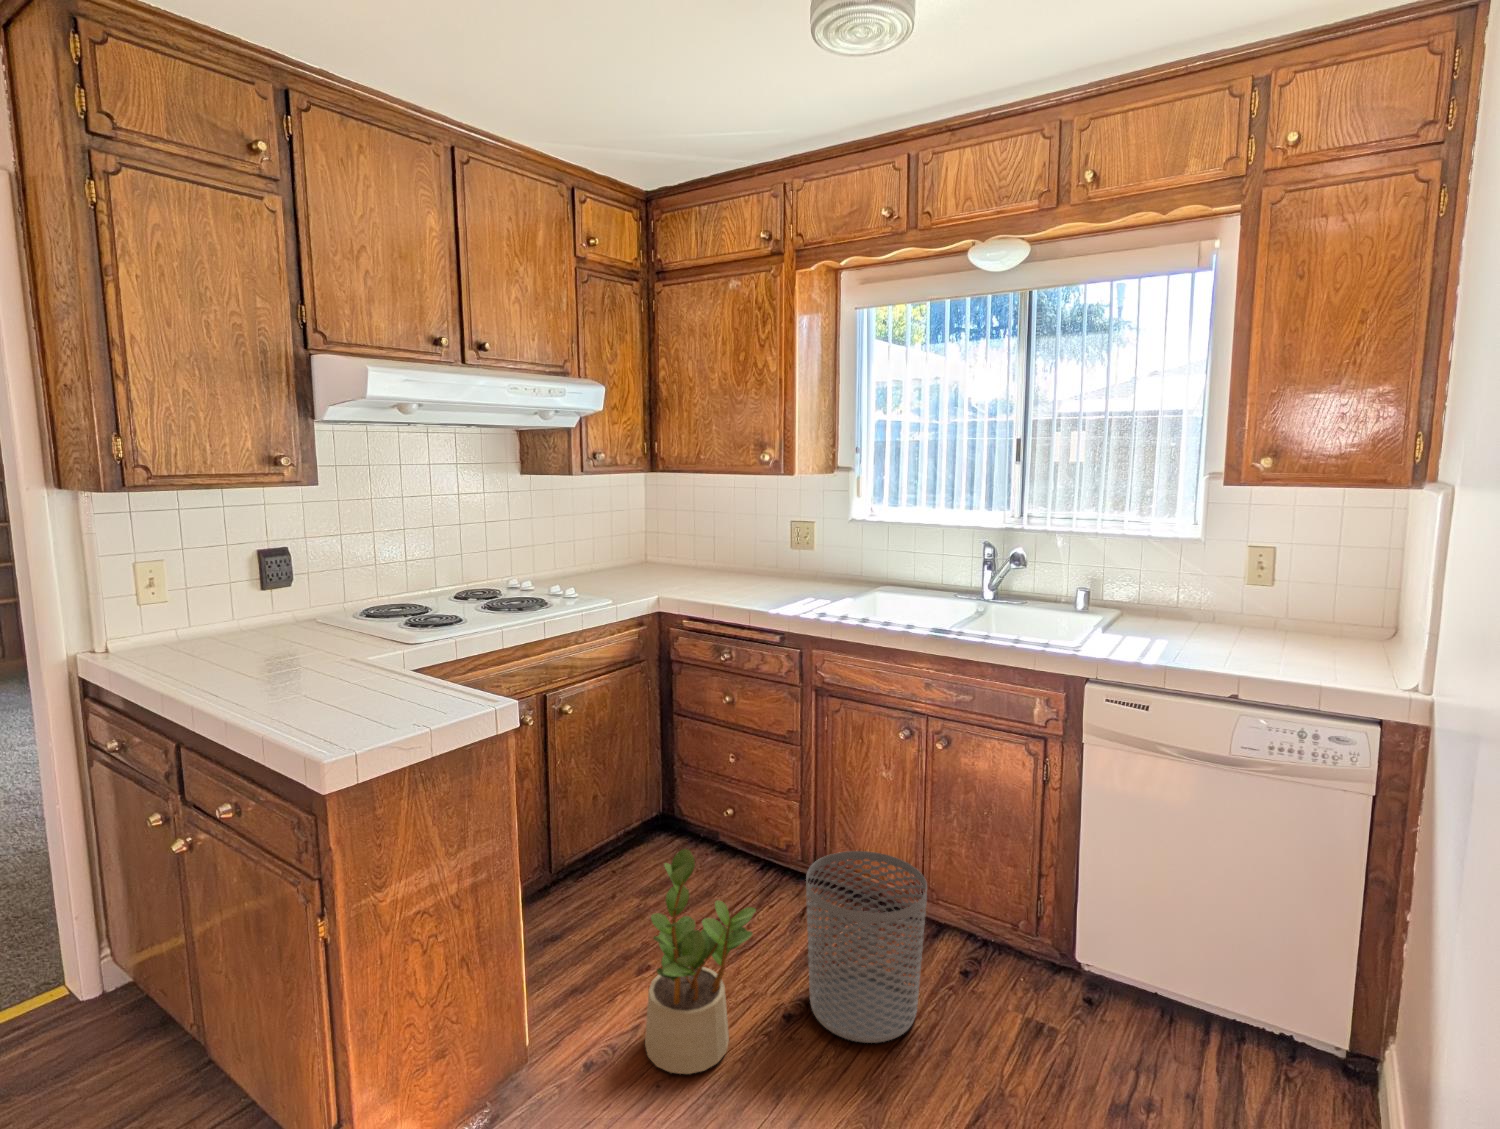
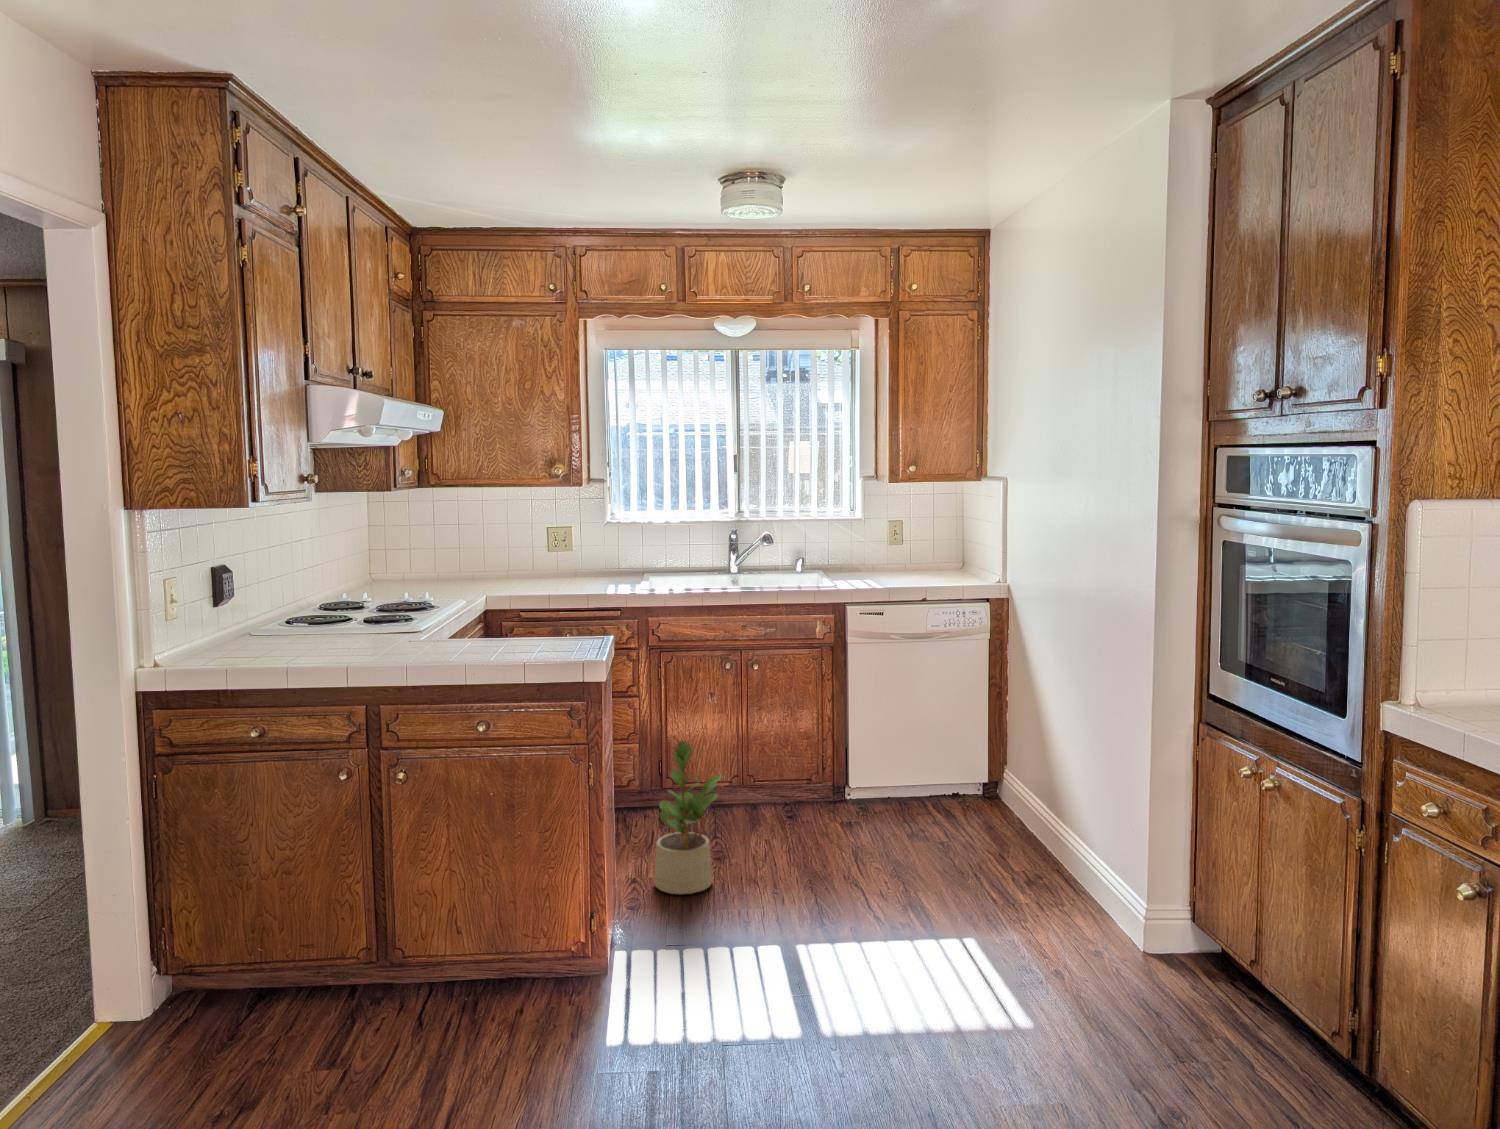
waste bin: present [806,851,927,1043] -> none [717,740,797,854]

